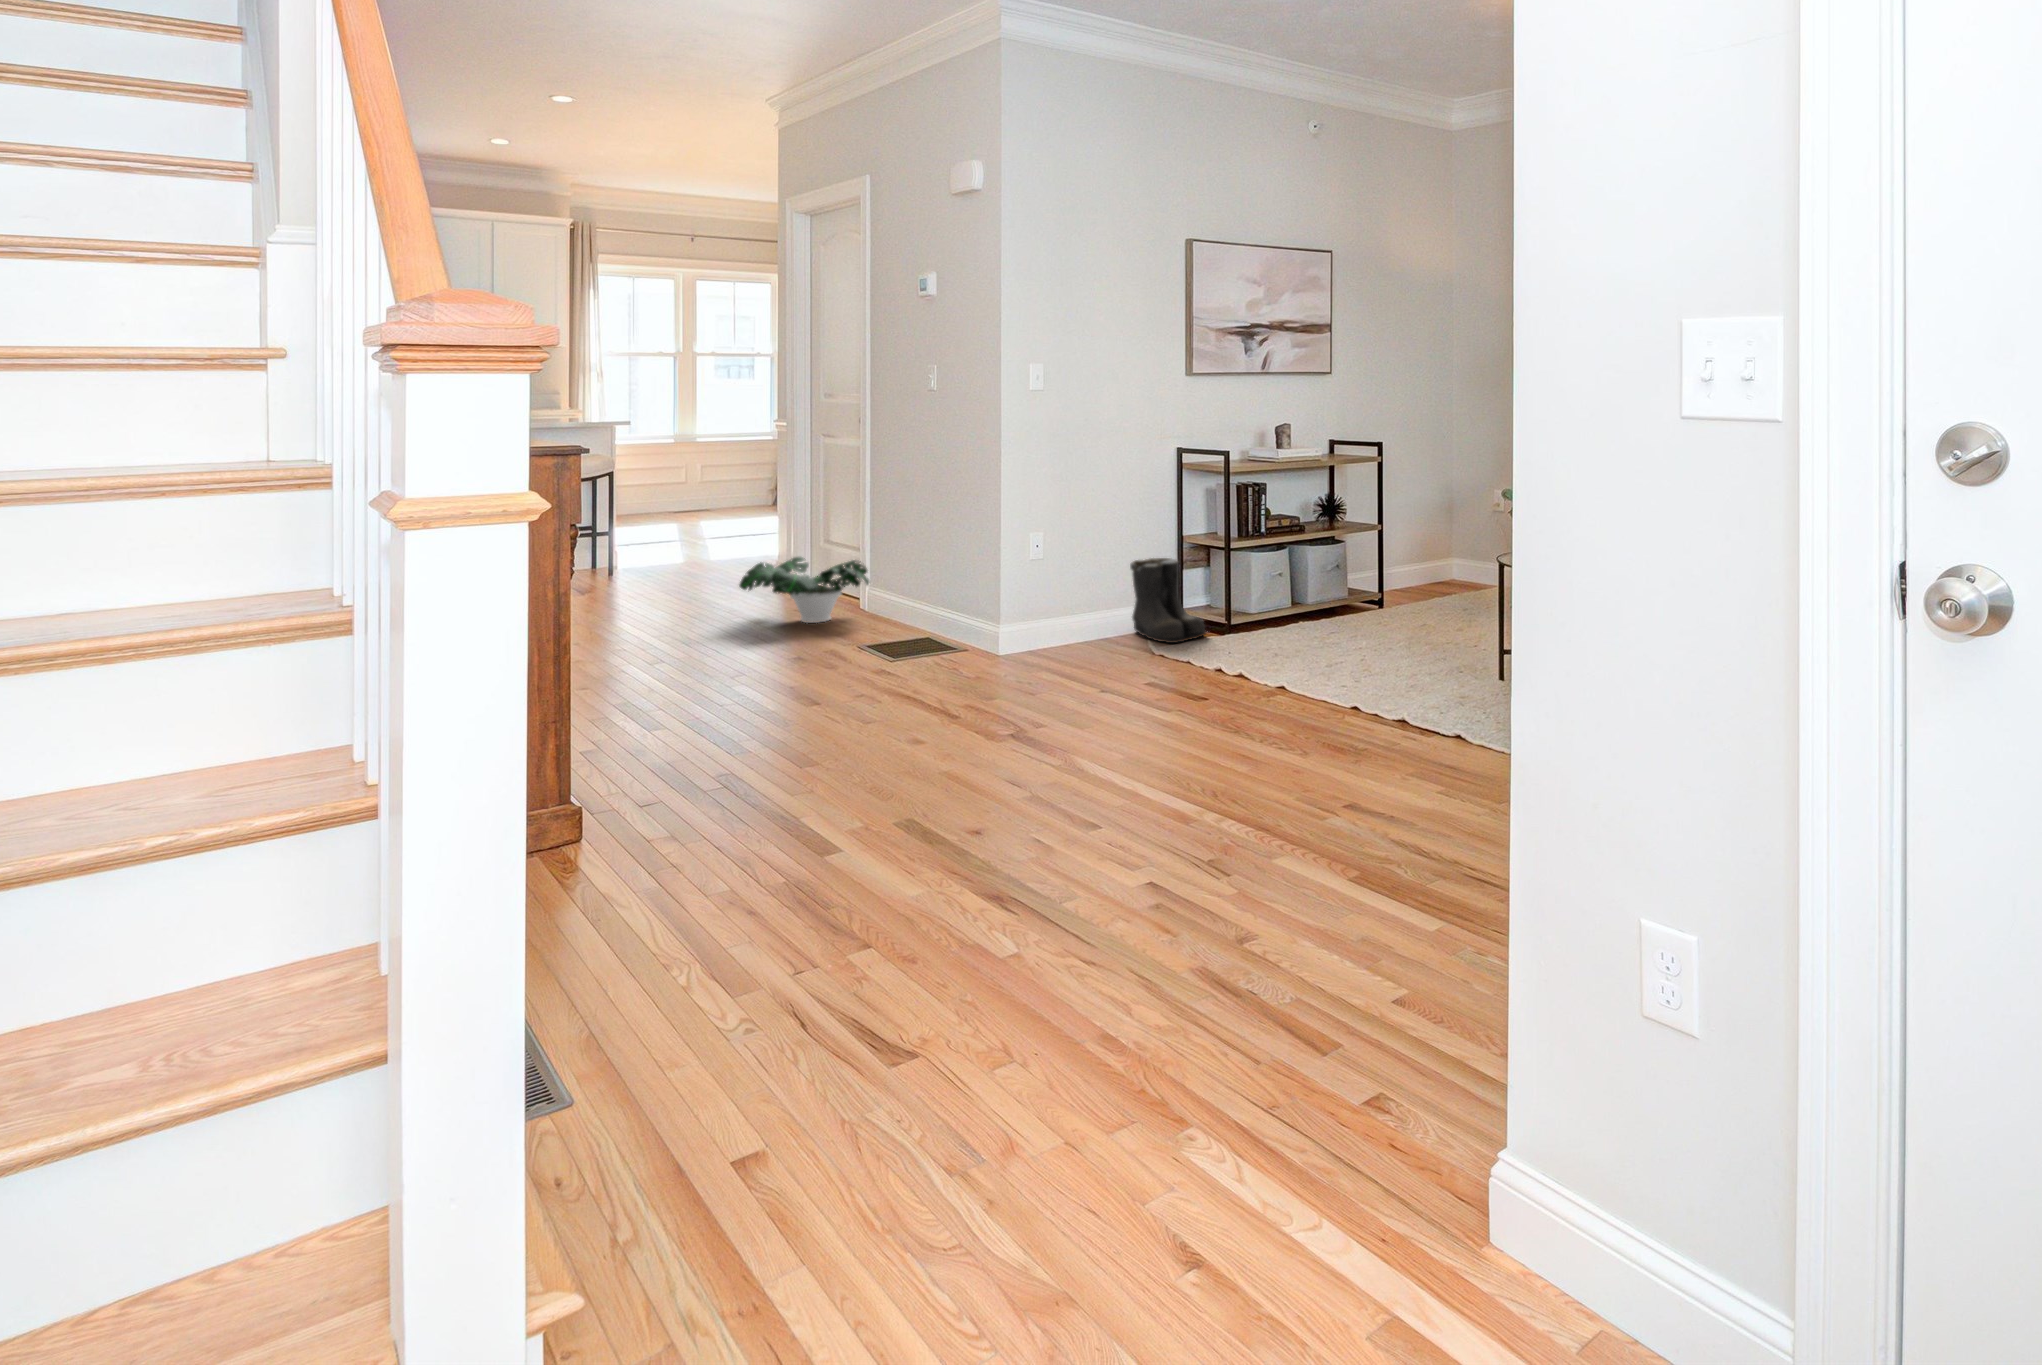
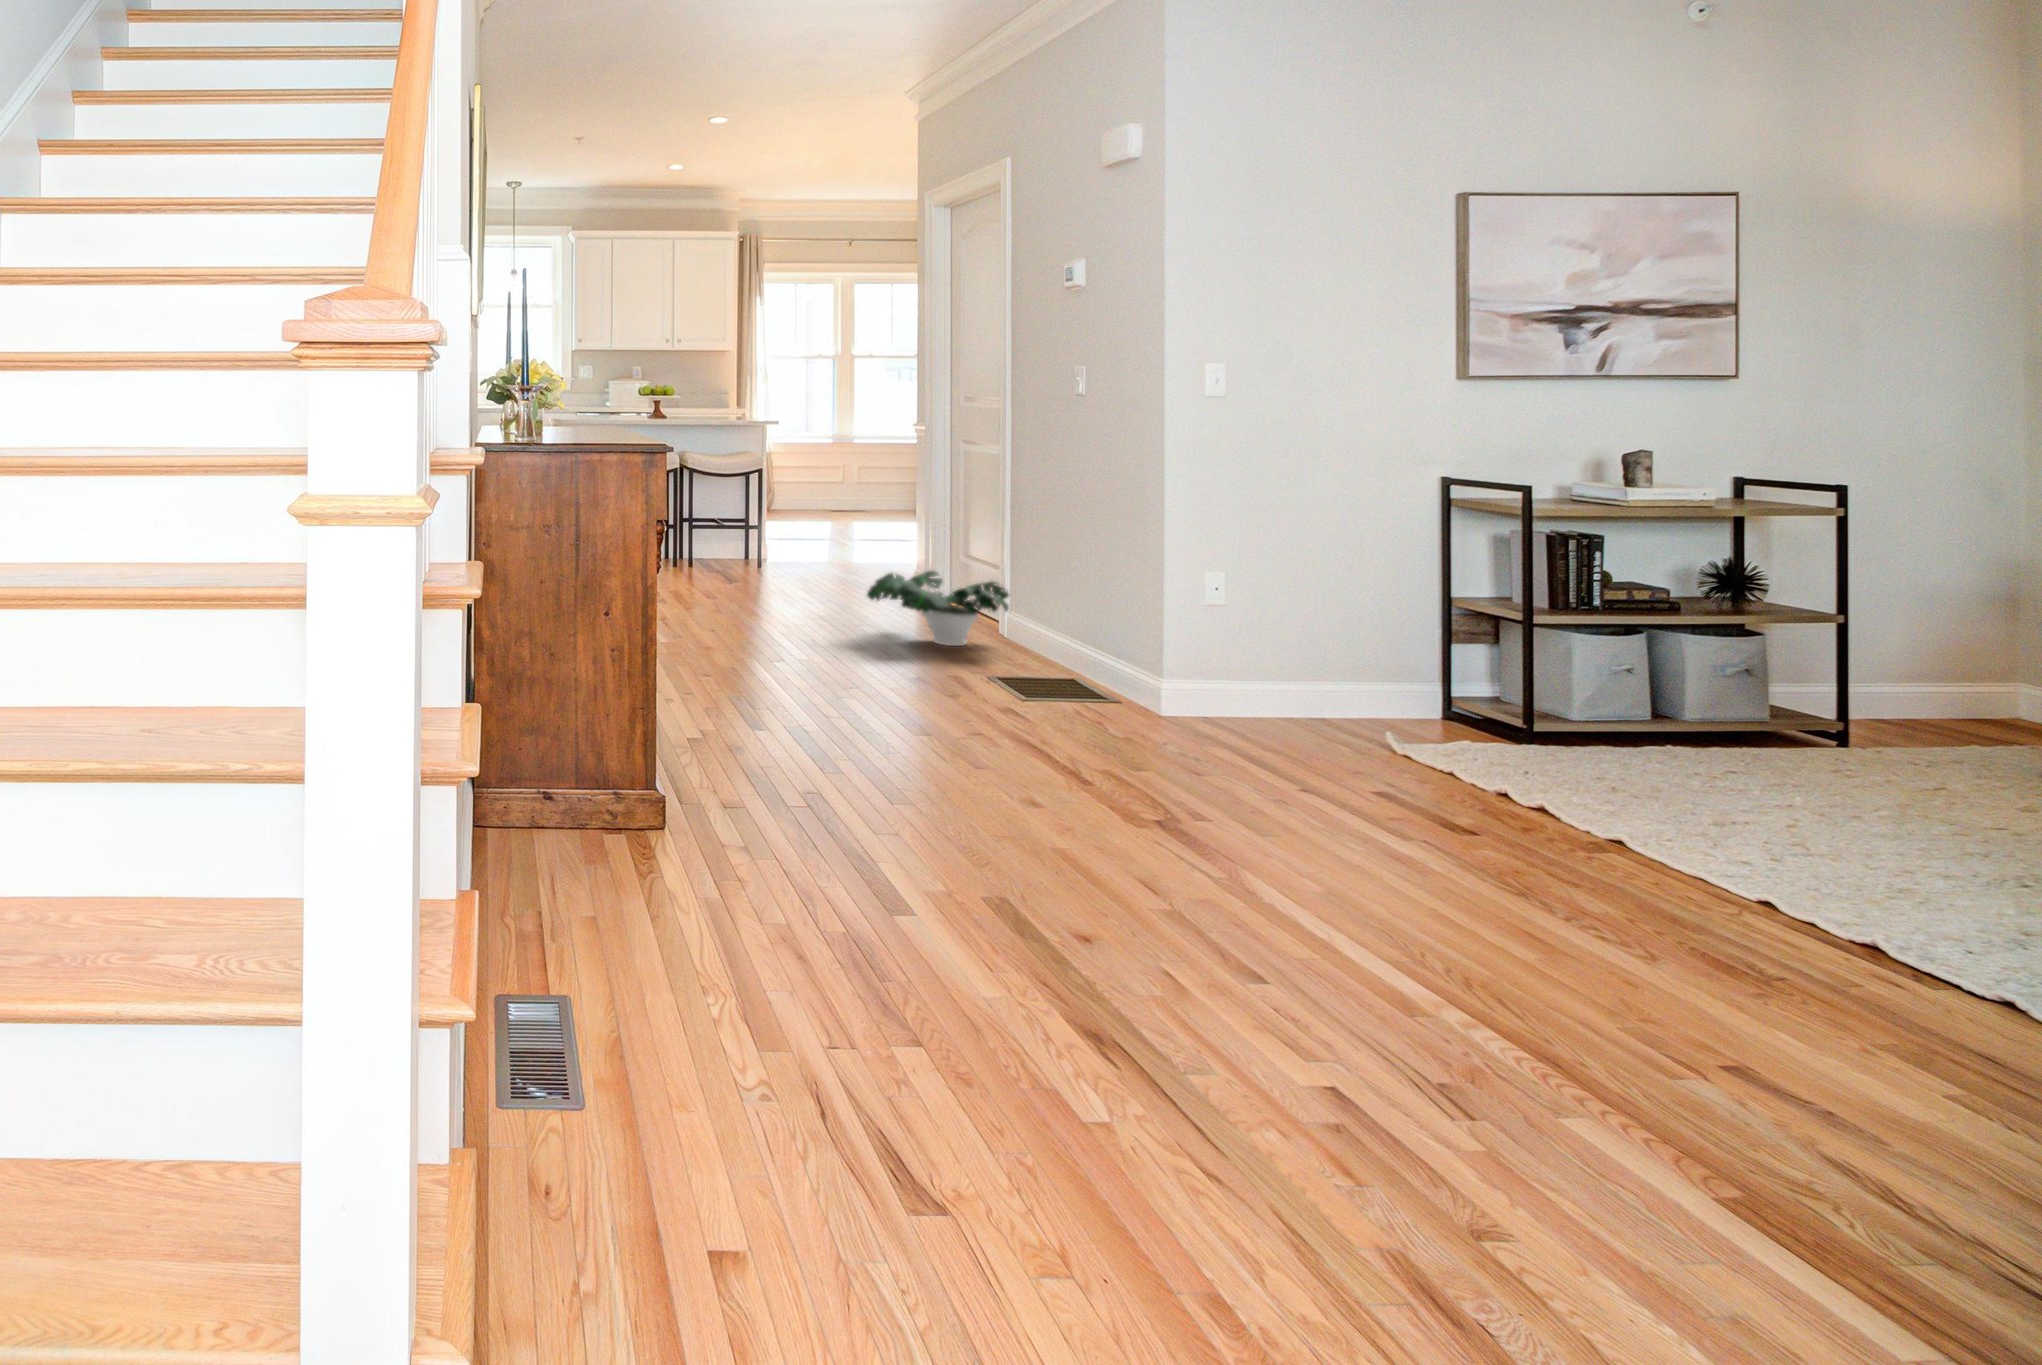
boots: present [1130,558,1208,643] -> none [1360,623,1496,745]

